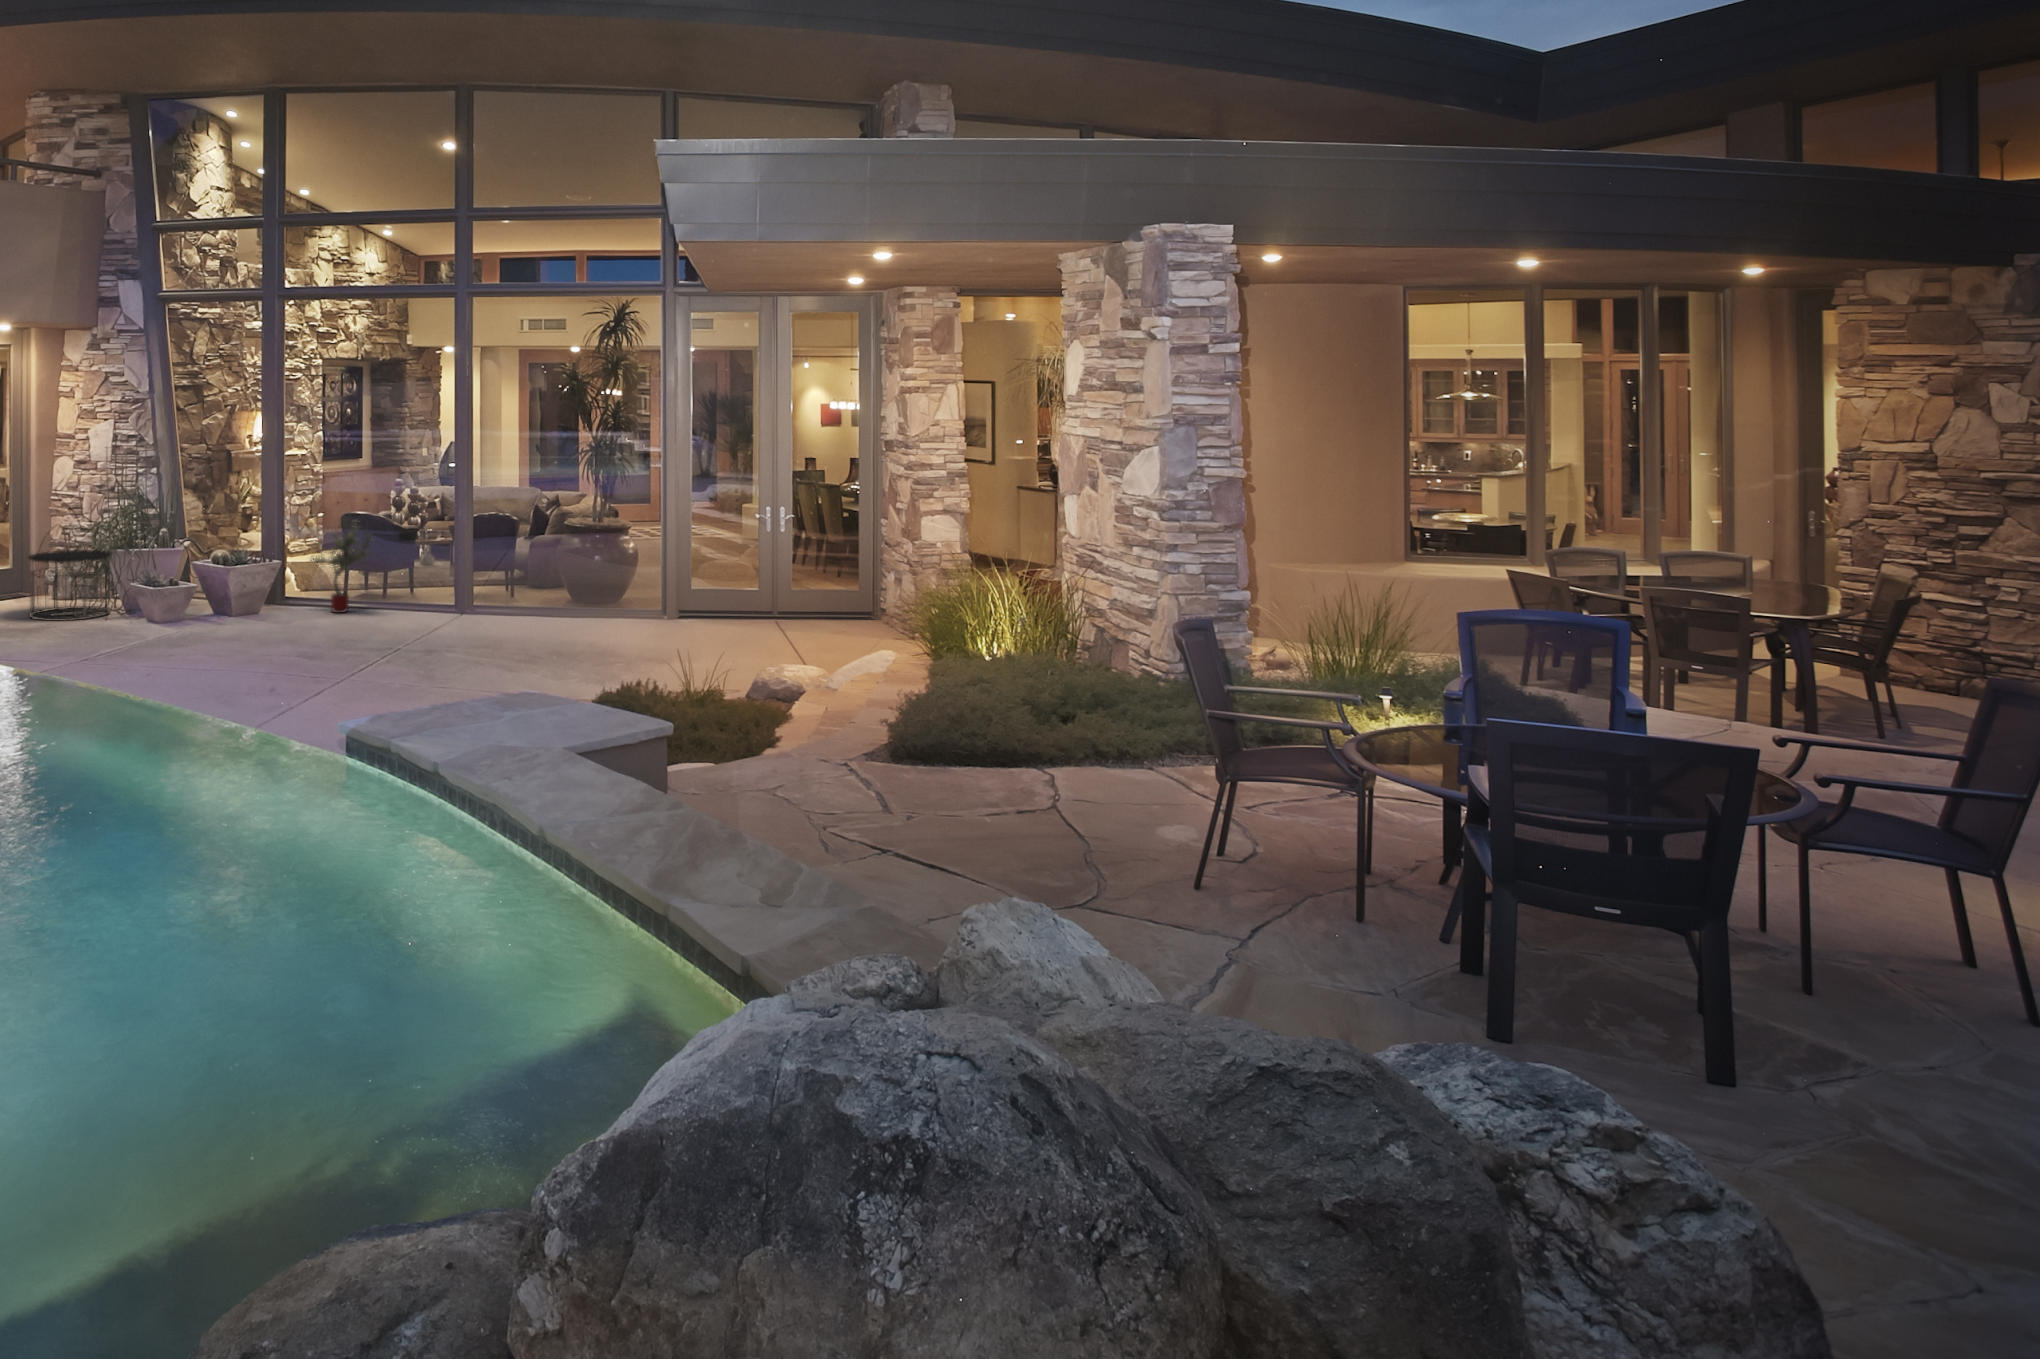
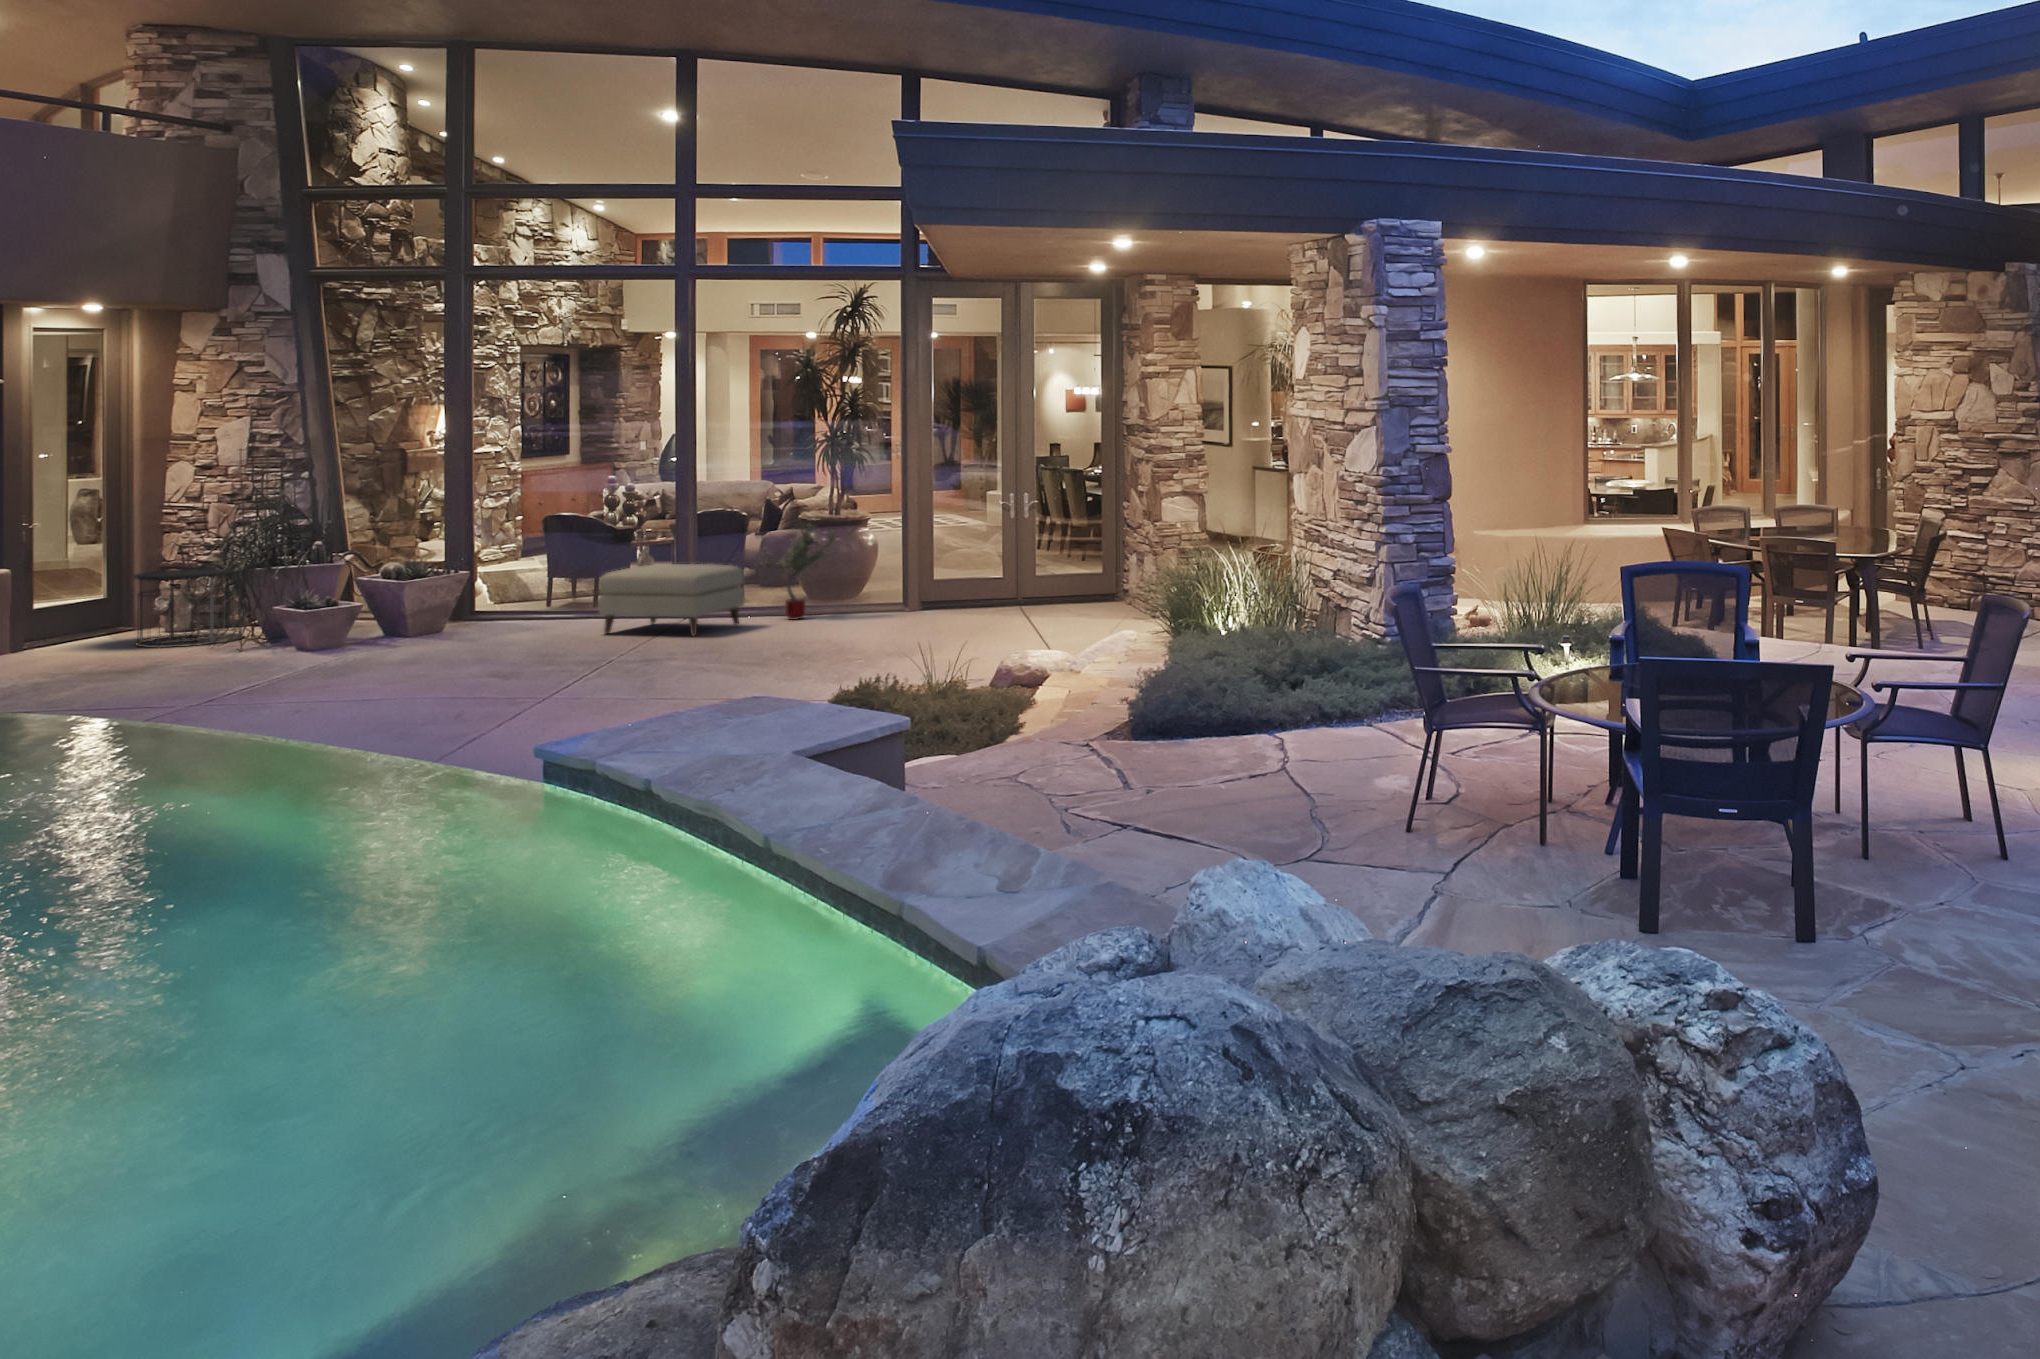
potted tree: present [310,519,371,613] -> present [756,518,836,620]
ottoman: none [393,565,519,639] -> present [599,564,745,636]

